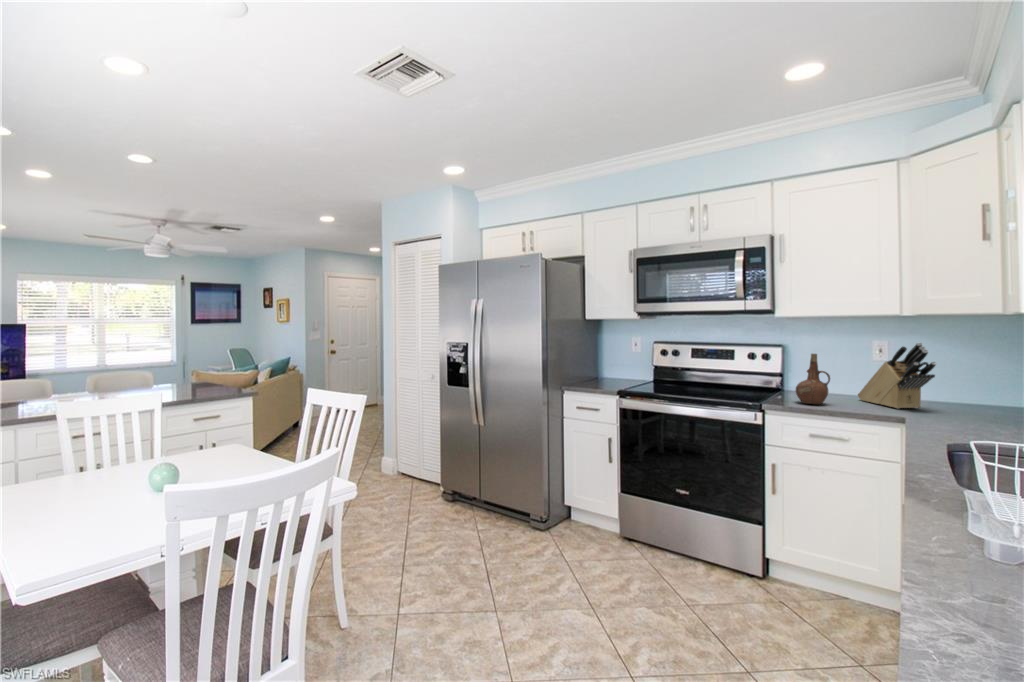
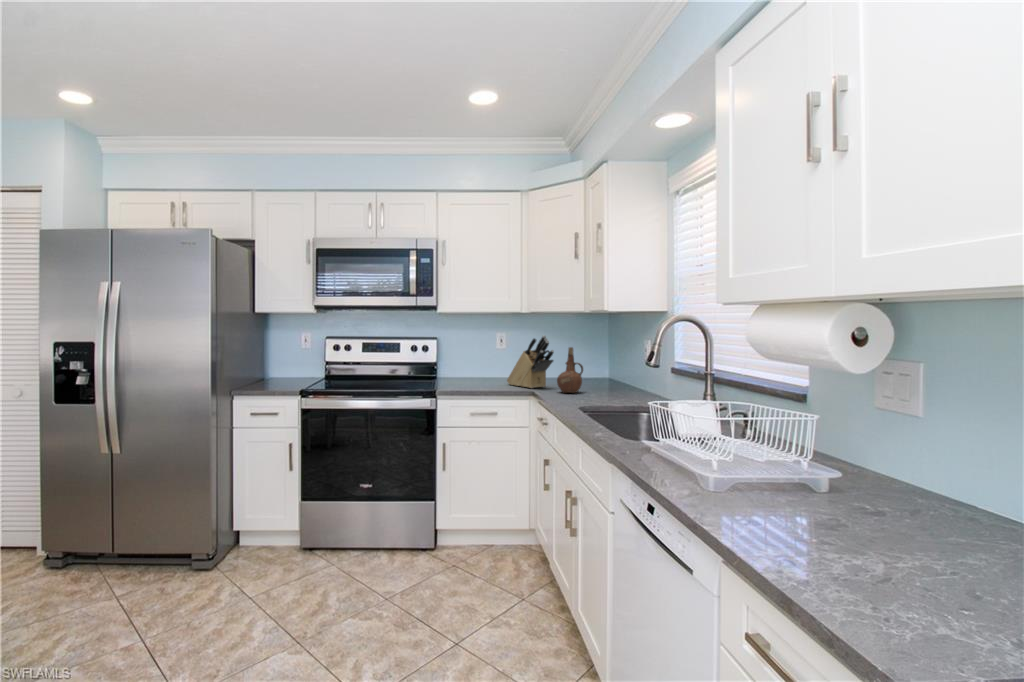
ceramic pitcher: present [796,354,830,404] -> present [557,347,583,393]

